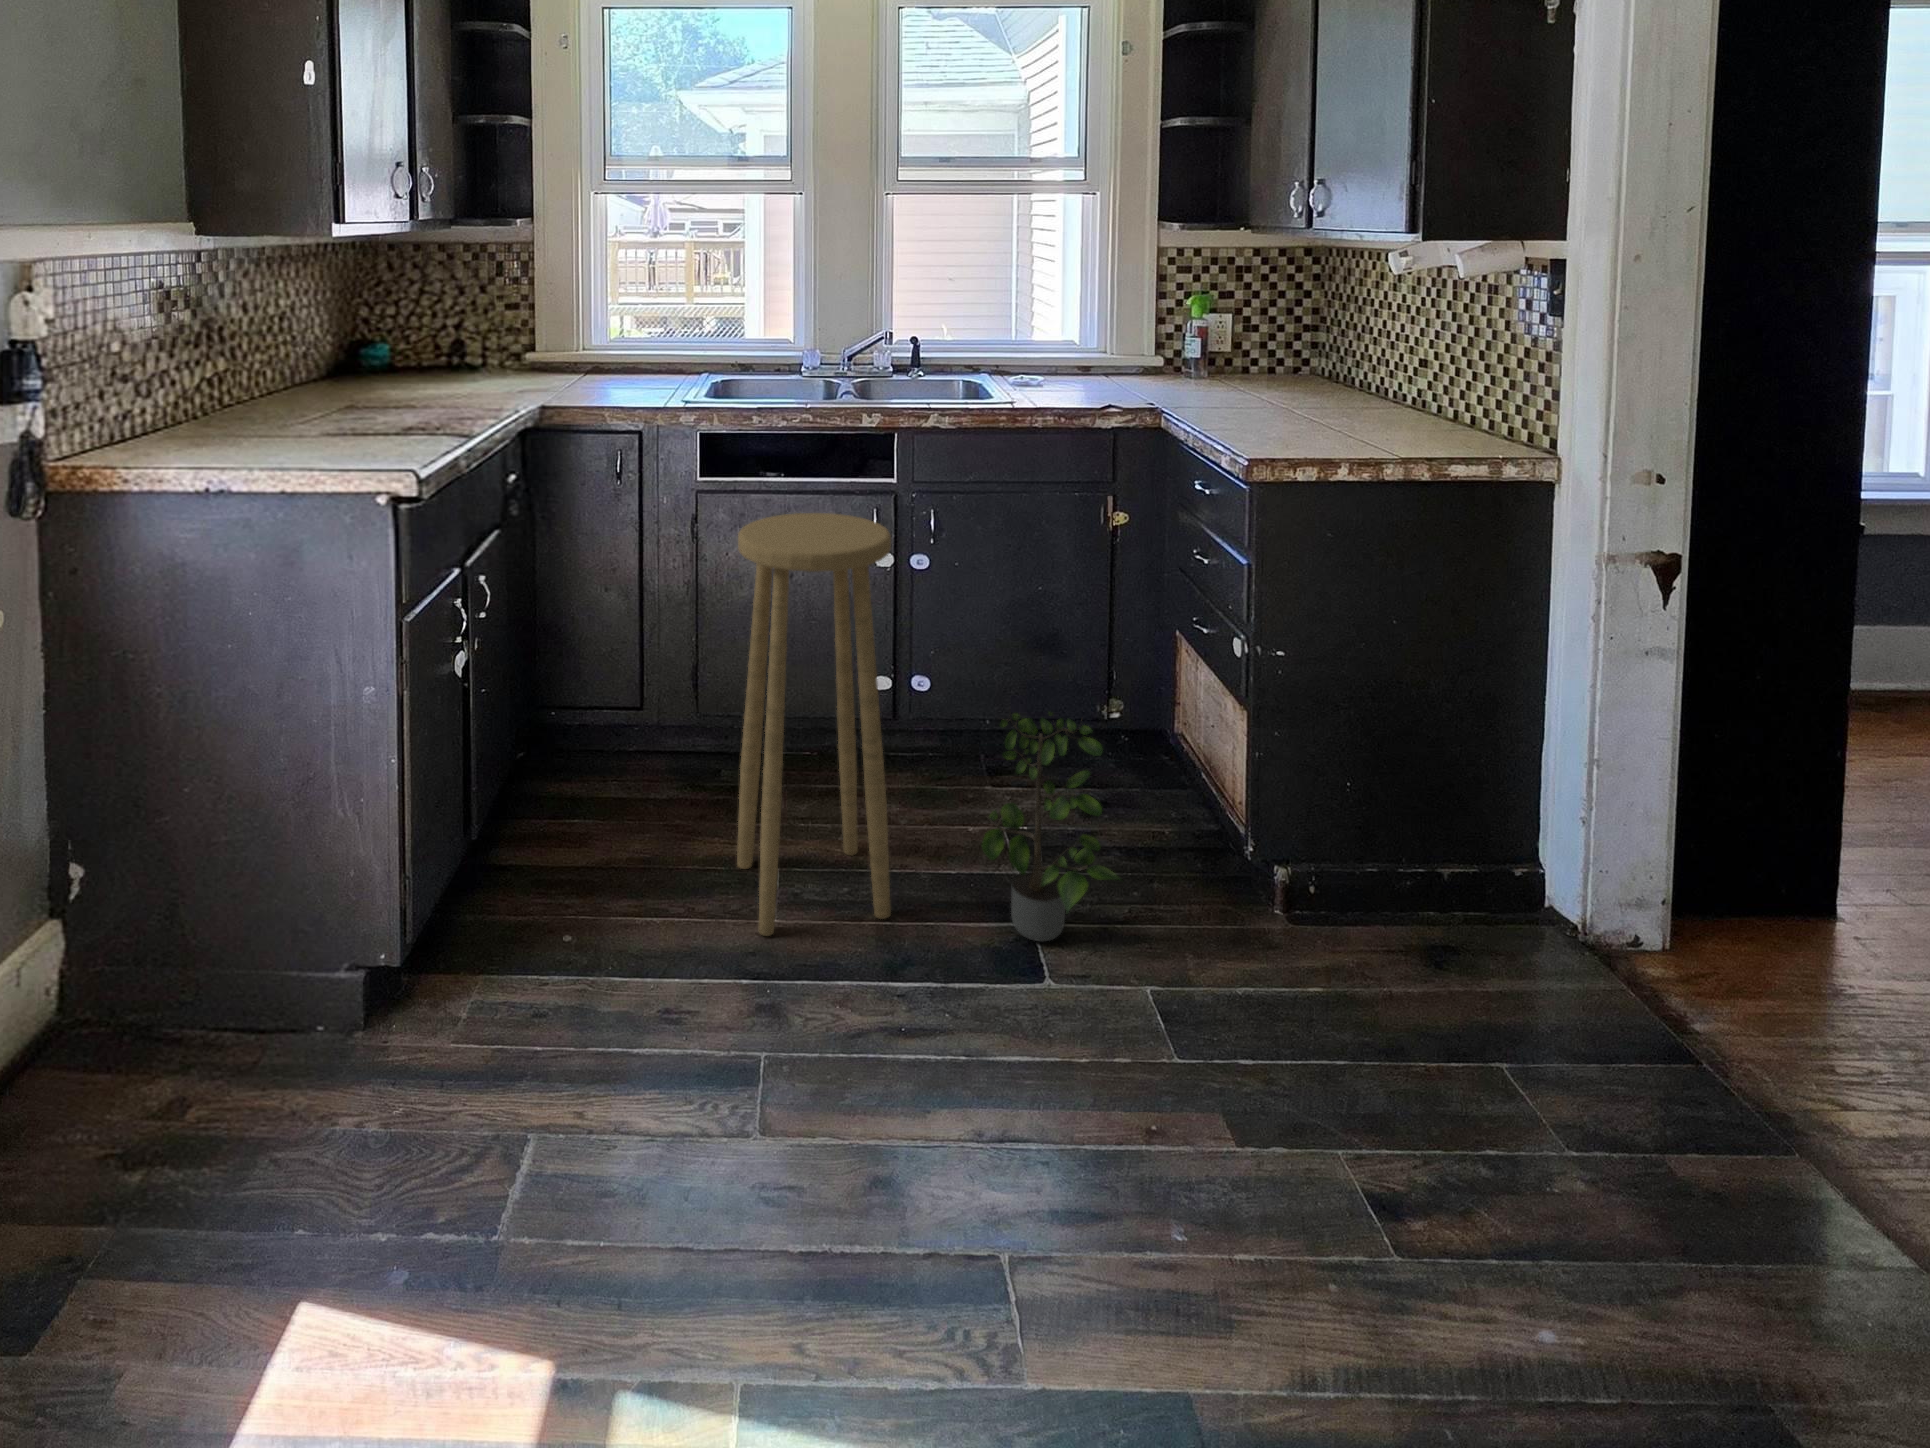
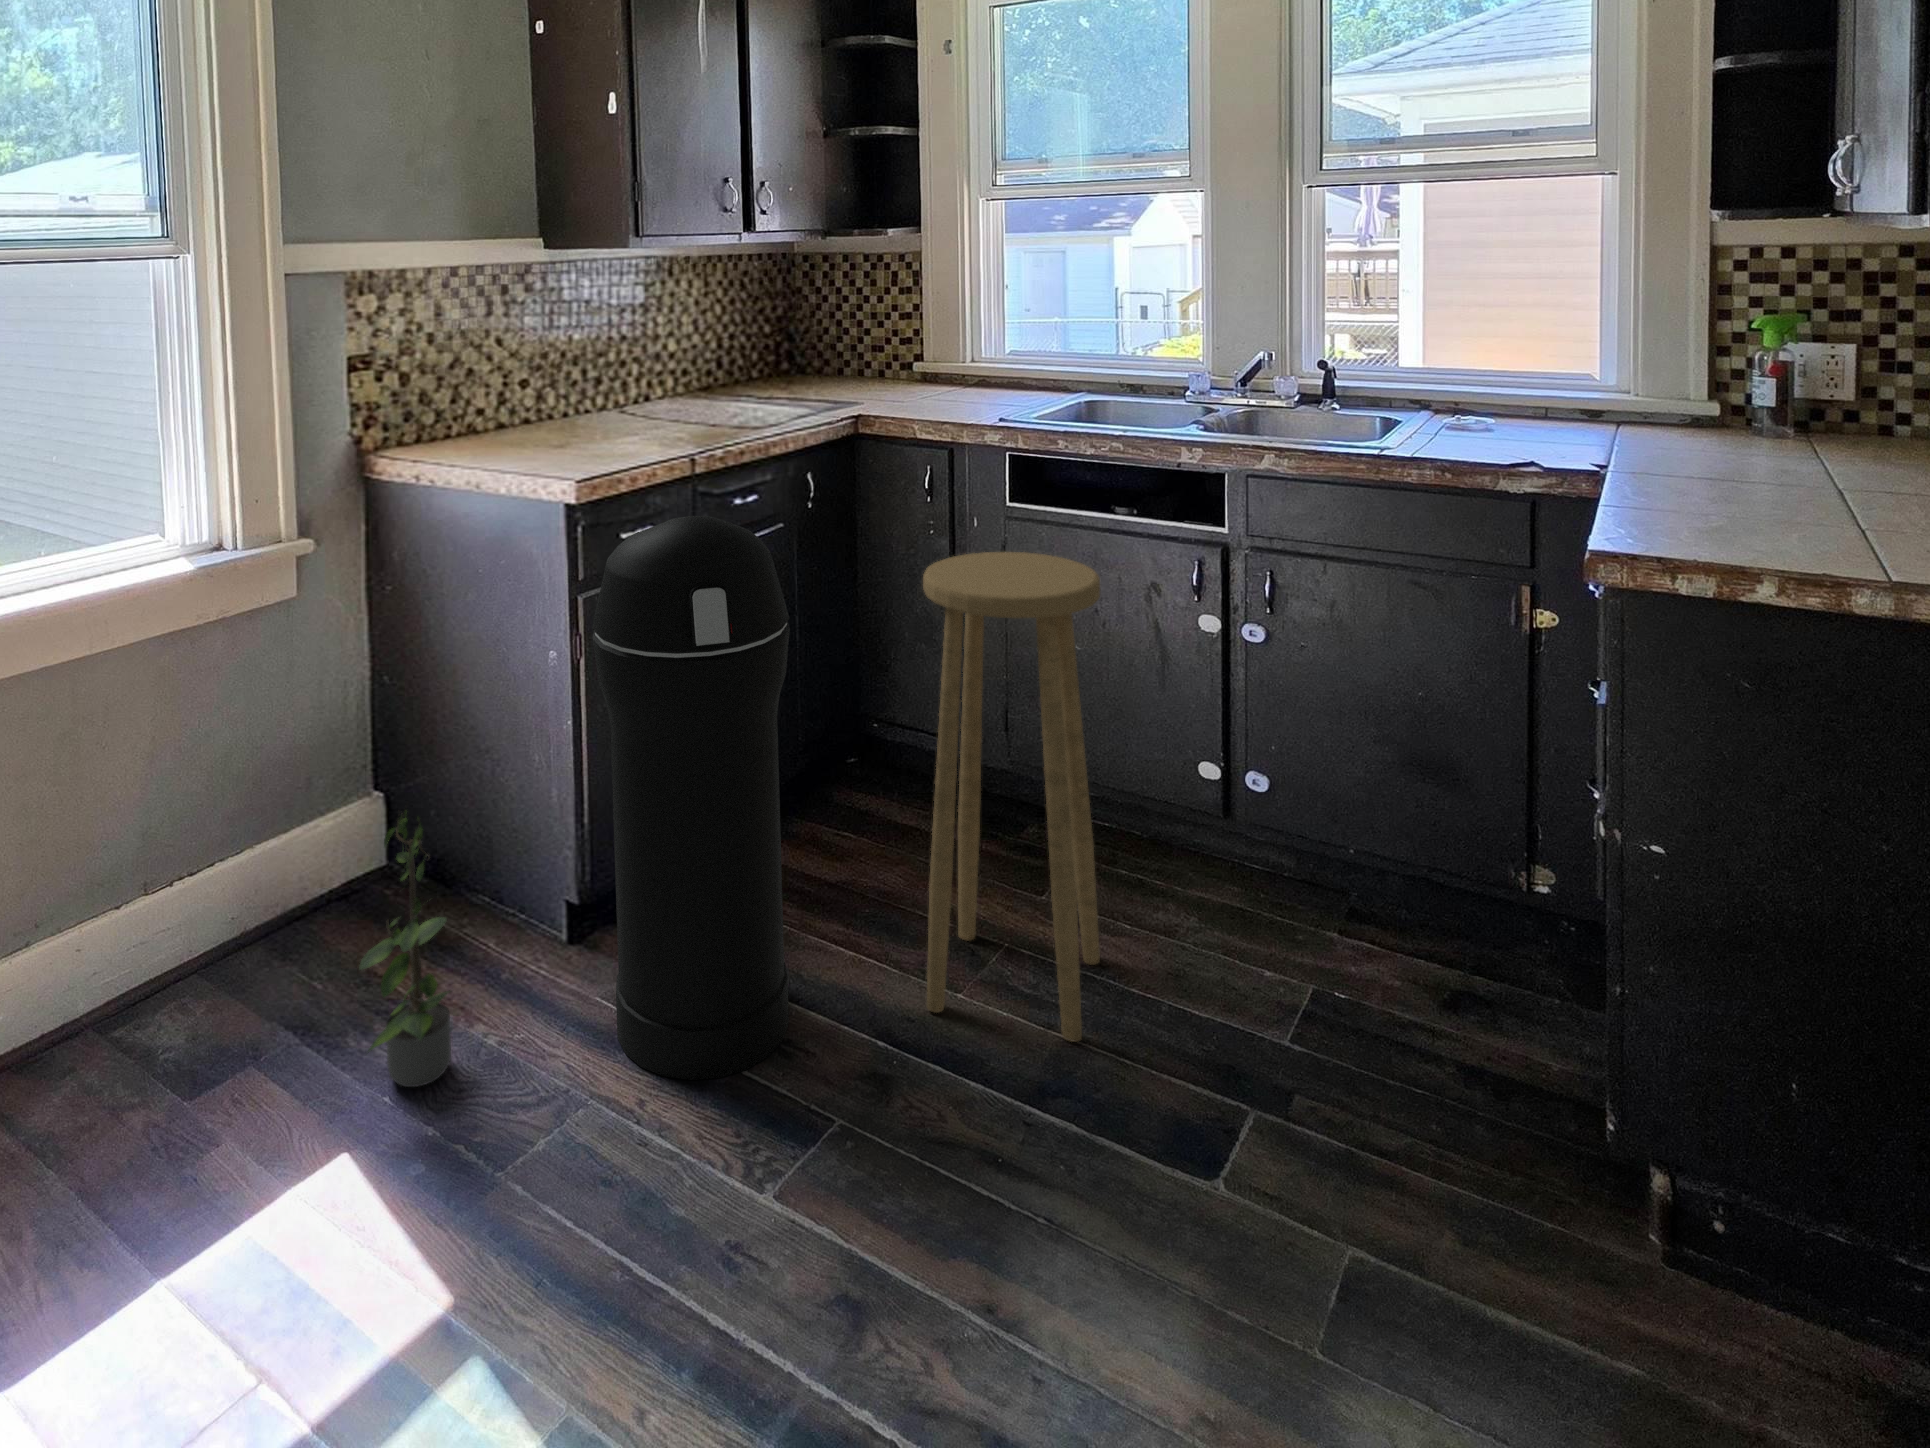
trash can: none [465,513,670,1087] -> present [592,516,790,1080]
potted plant: present [981,712,1121,942] -> present [359,810,451,1087]

